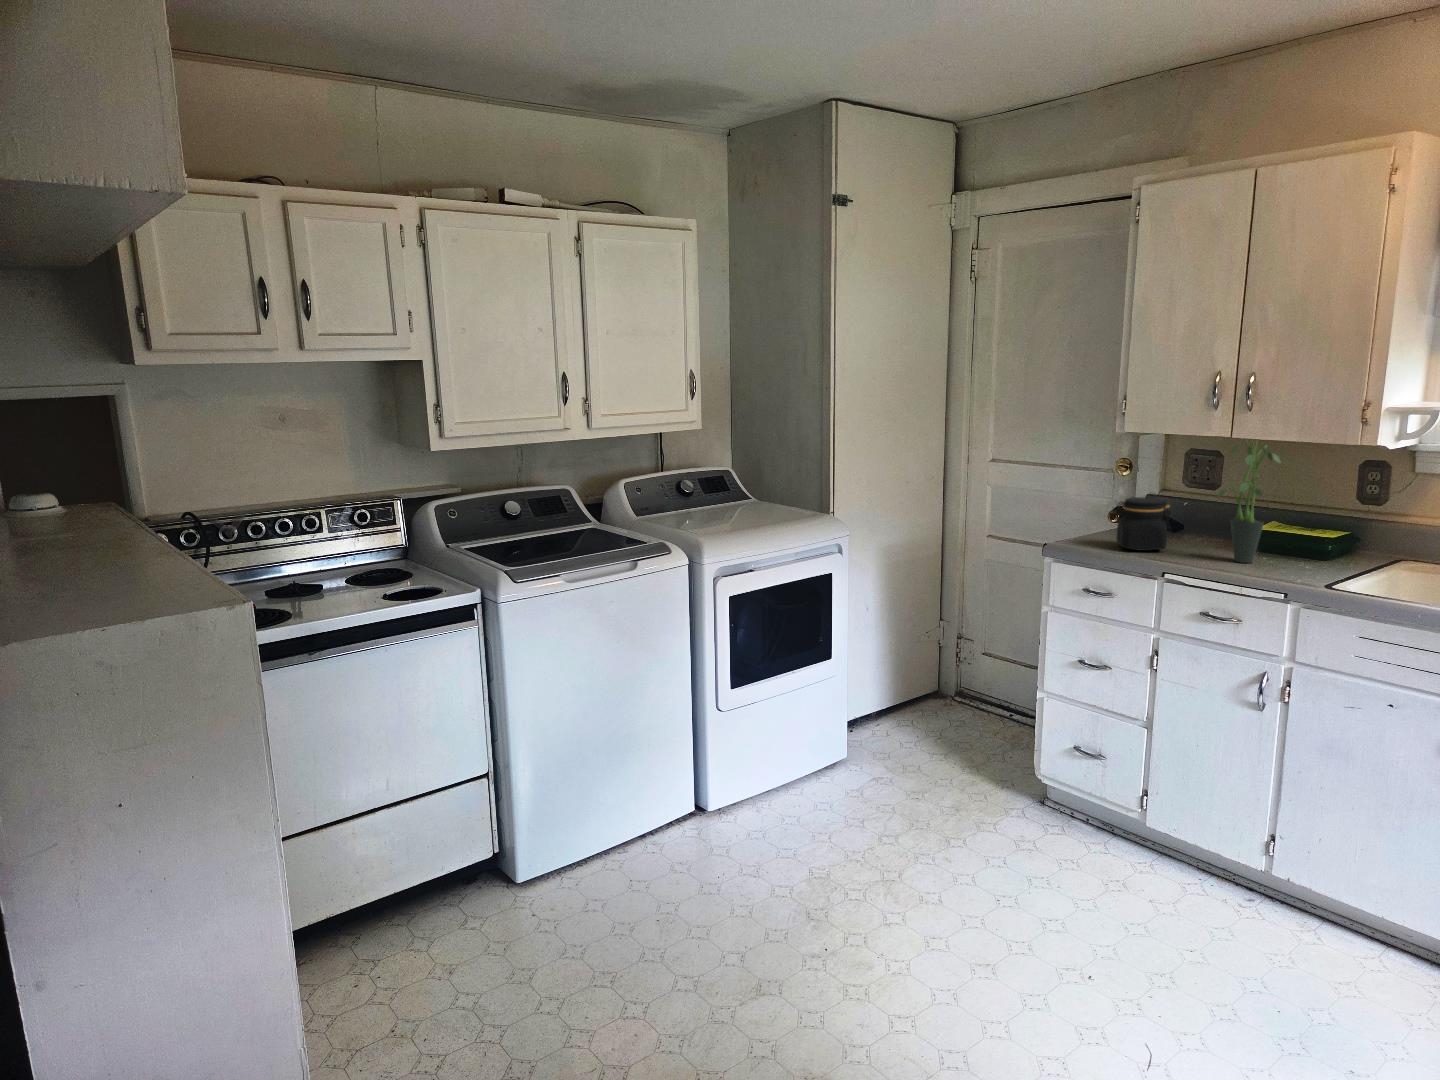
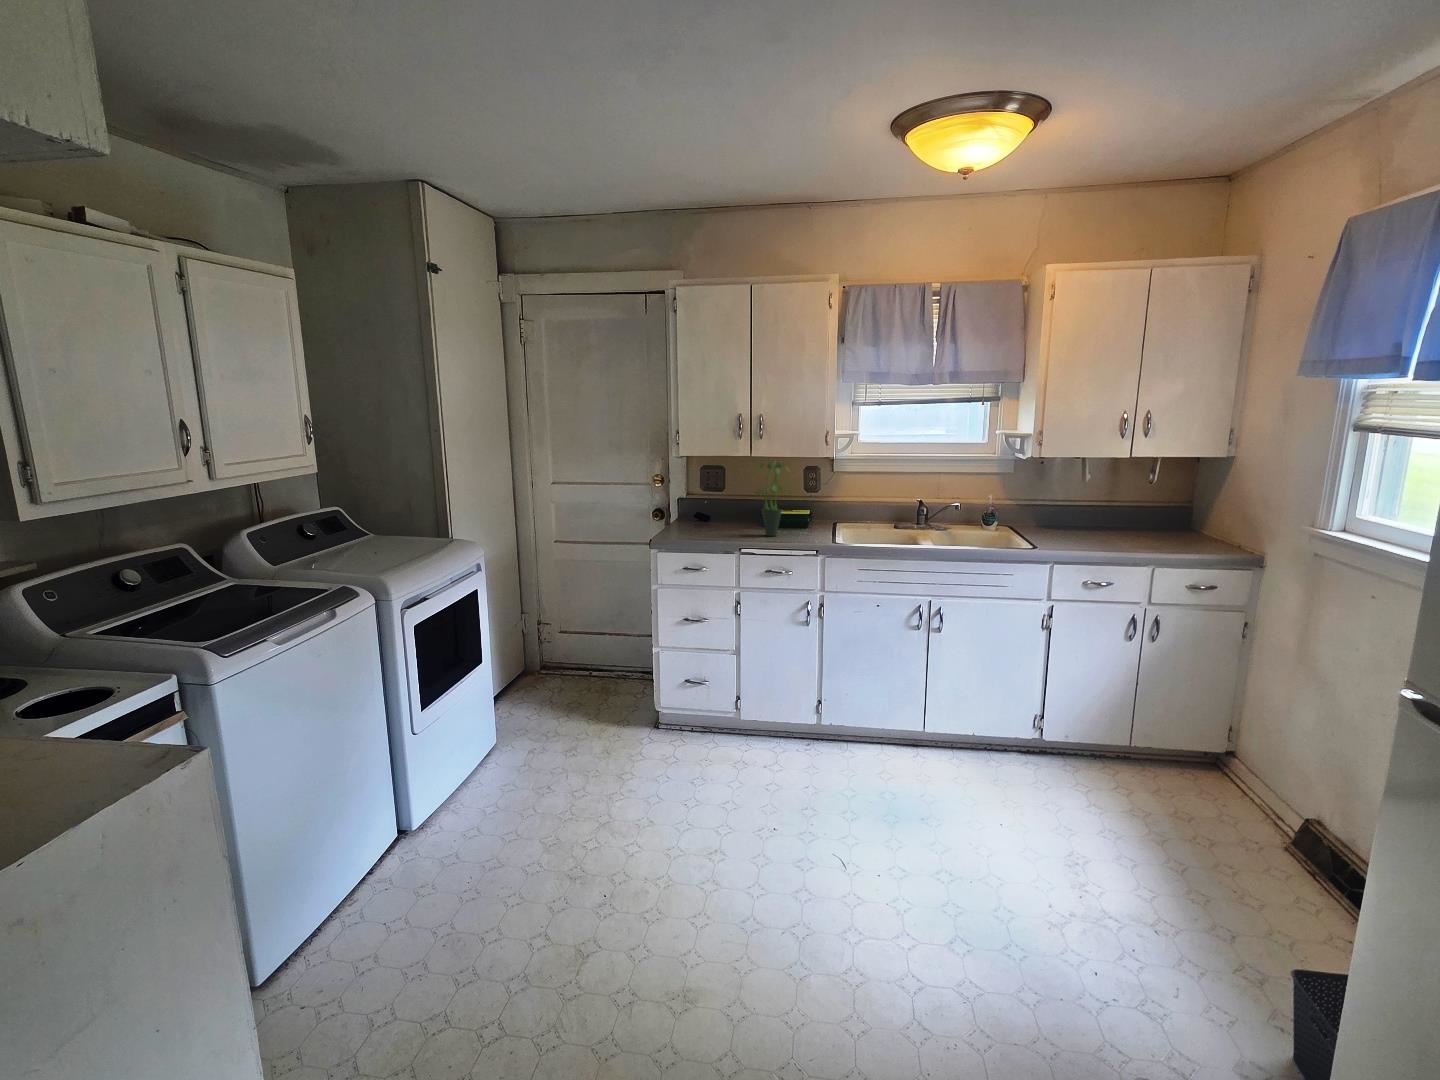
jar: present [1113,497,1171,551] -> none [689,501,724,537]

